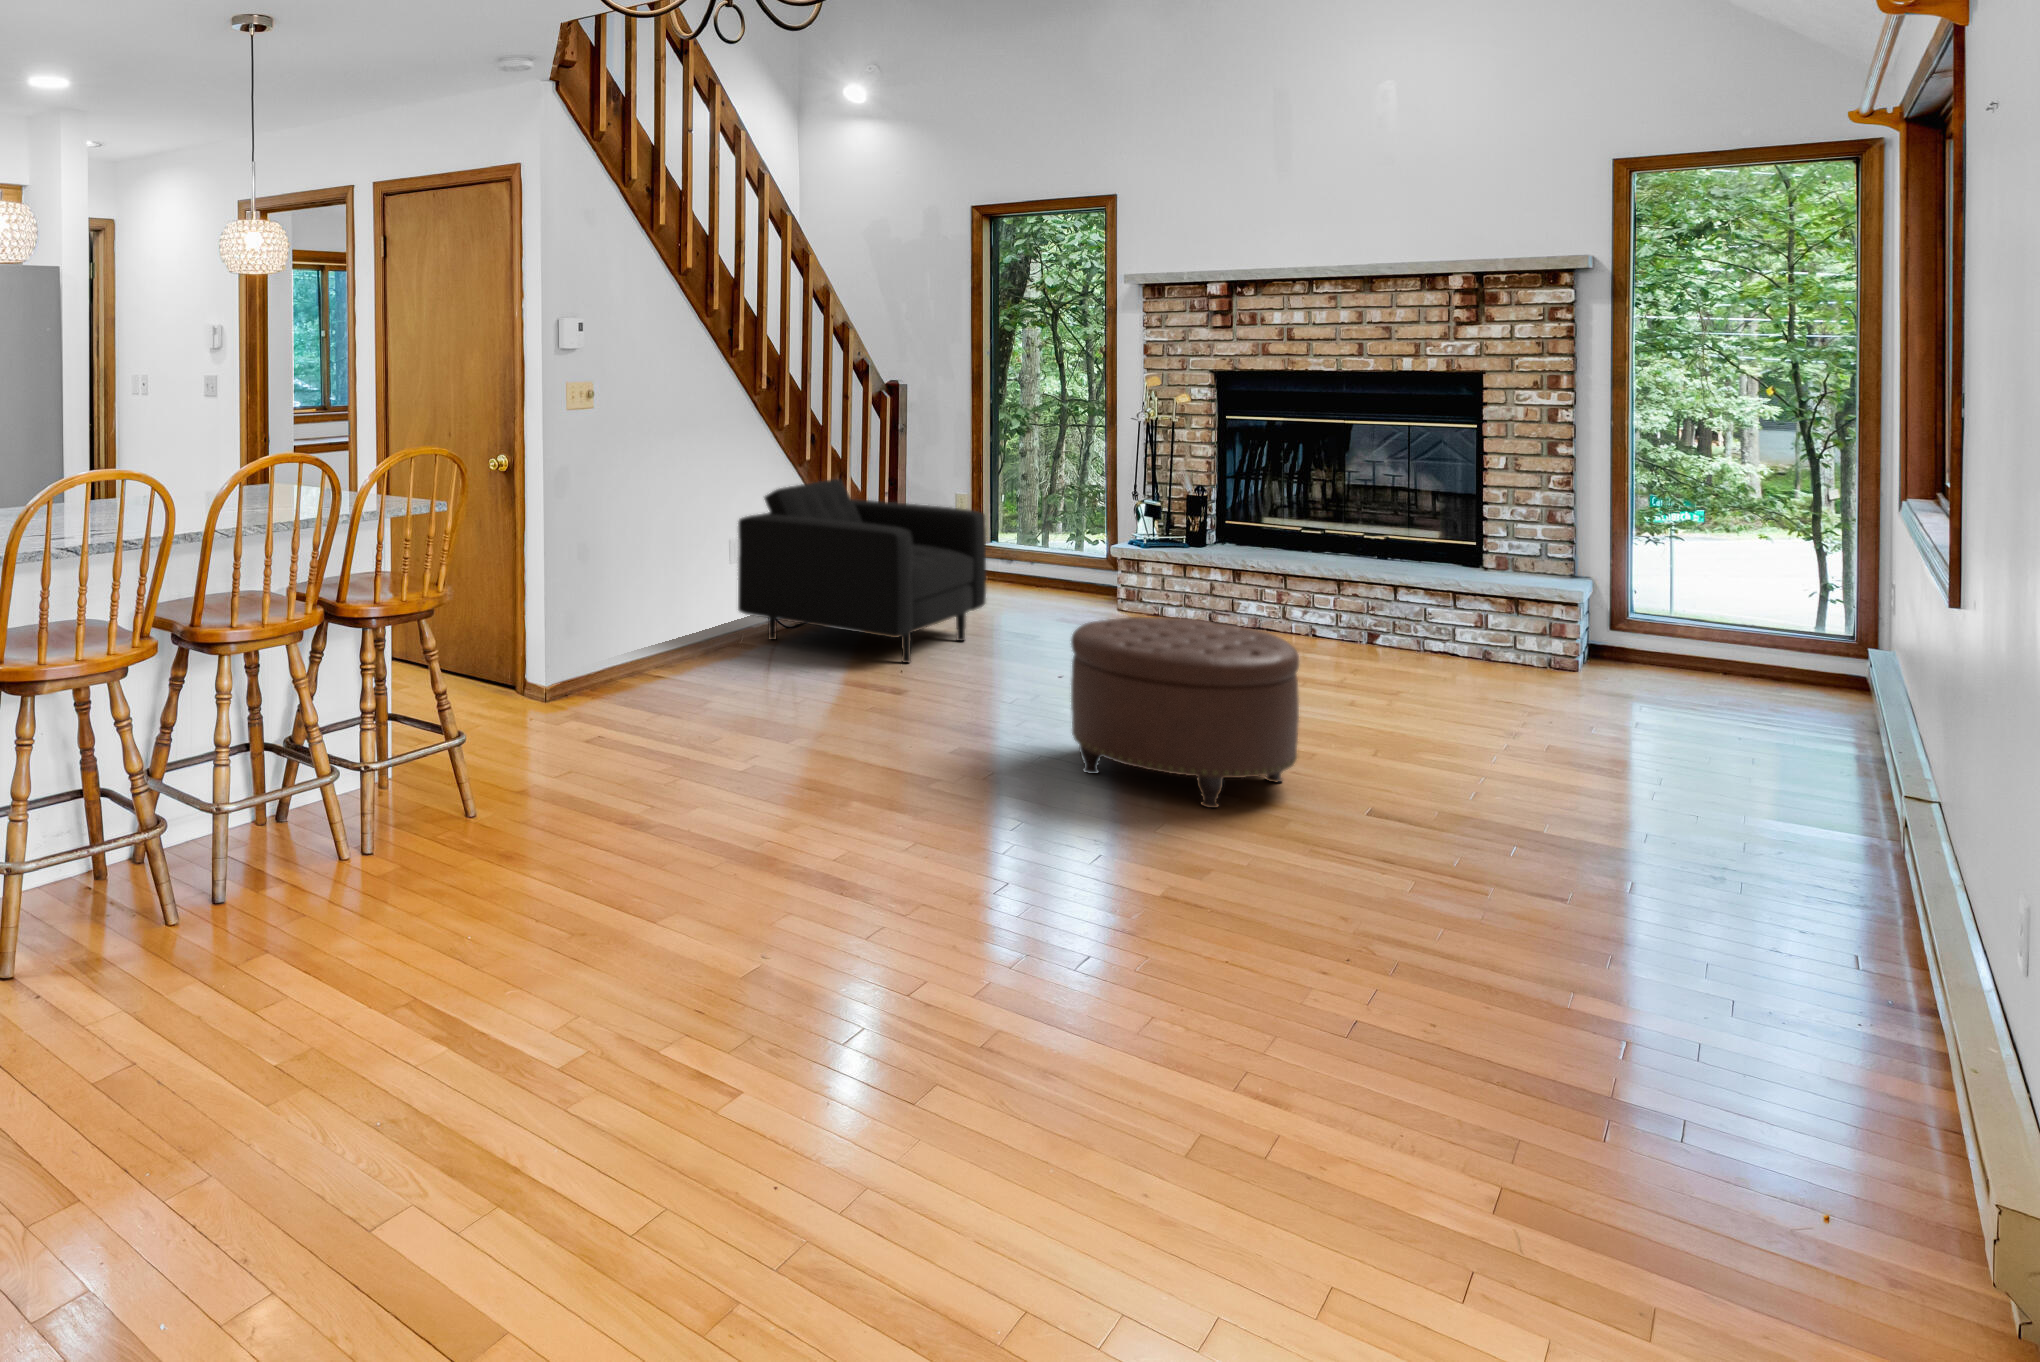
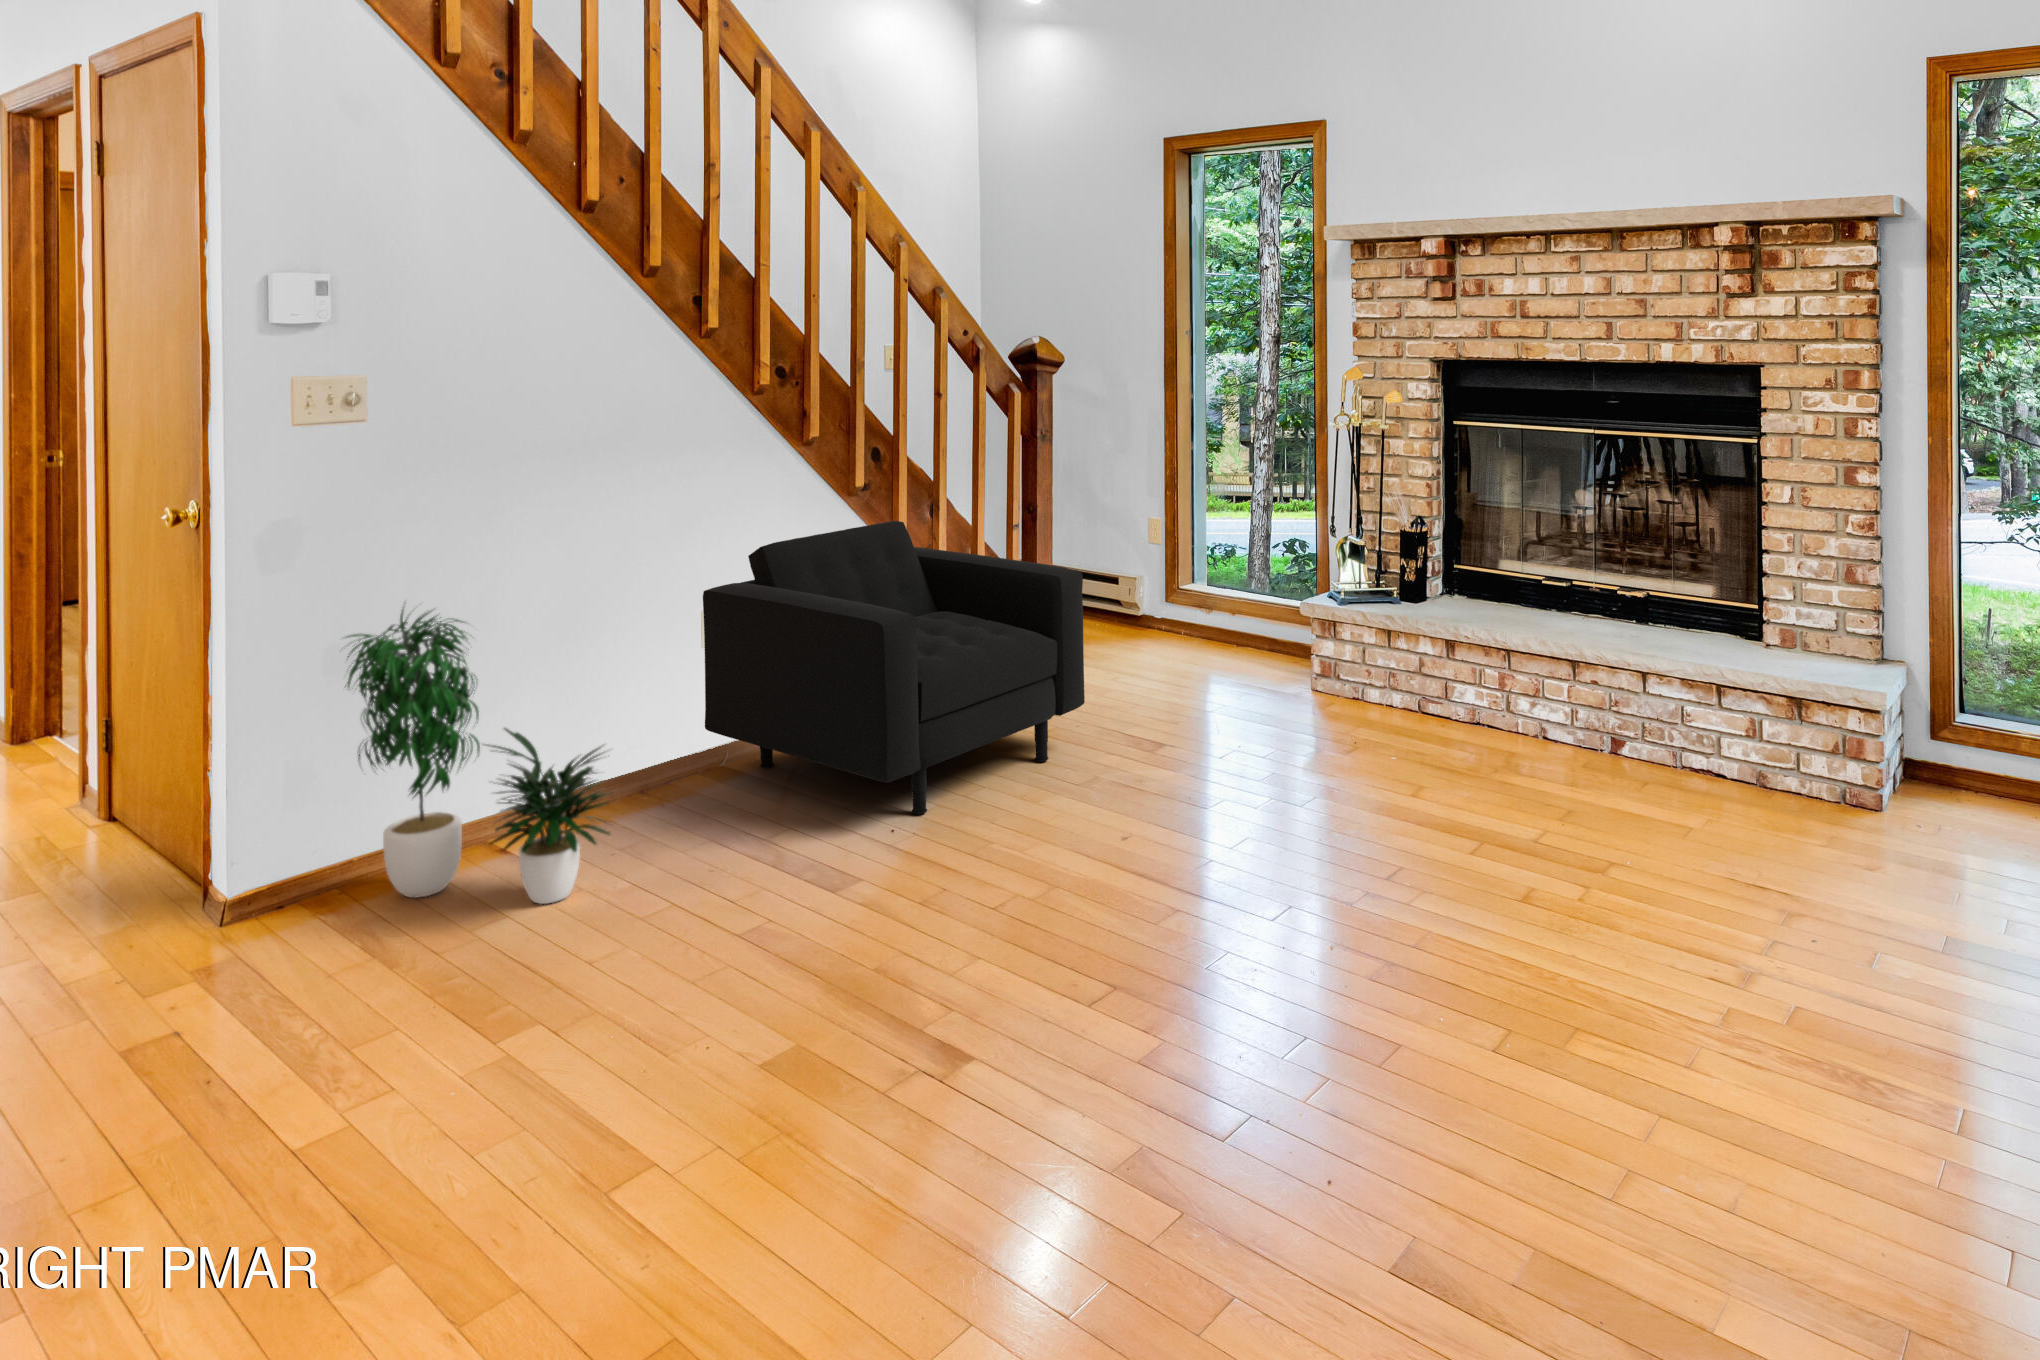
potted plant: none [596,507,760,693] -> present [345,602,612,904]
ottoman: present [1071,617,1299,808] -> none [959,803,1339,1233]

